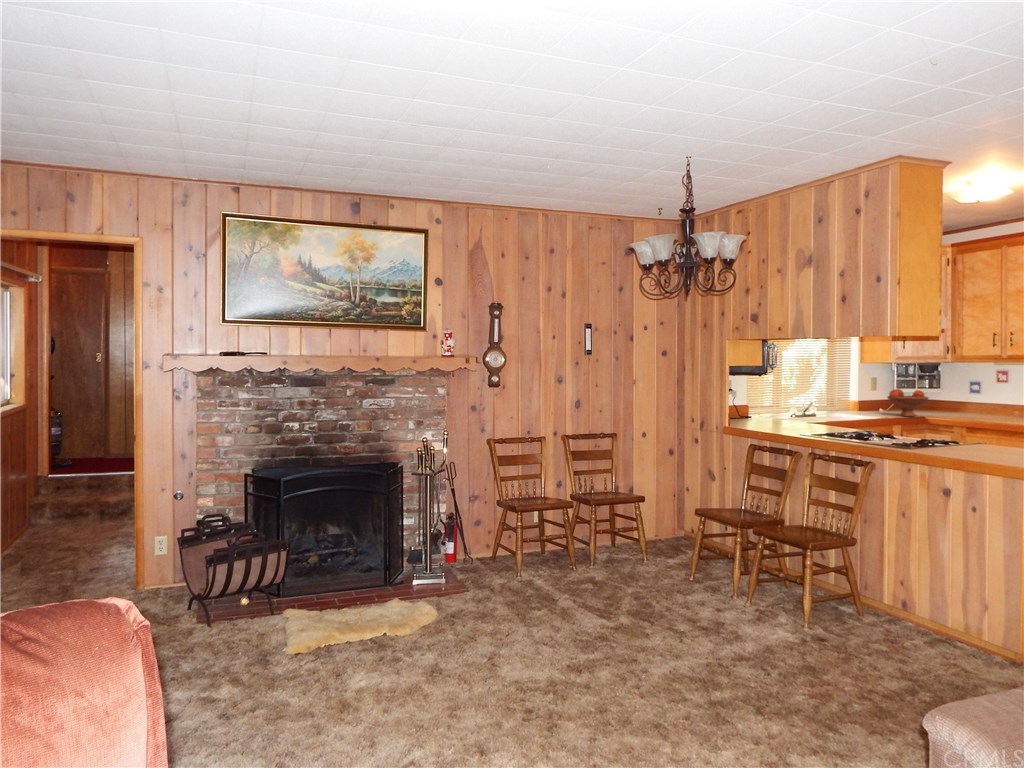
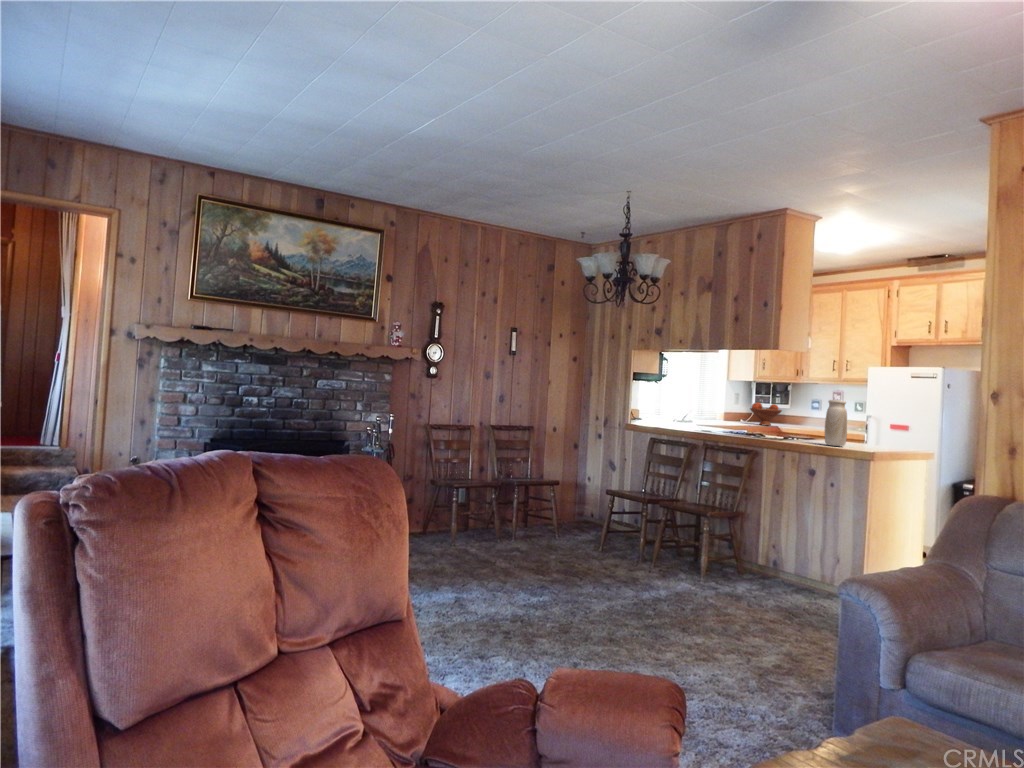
vase: none [967,396,999,456] -> present [825,400,847,446]

